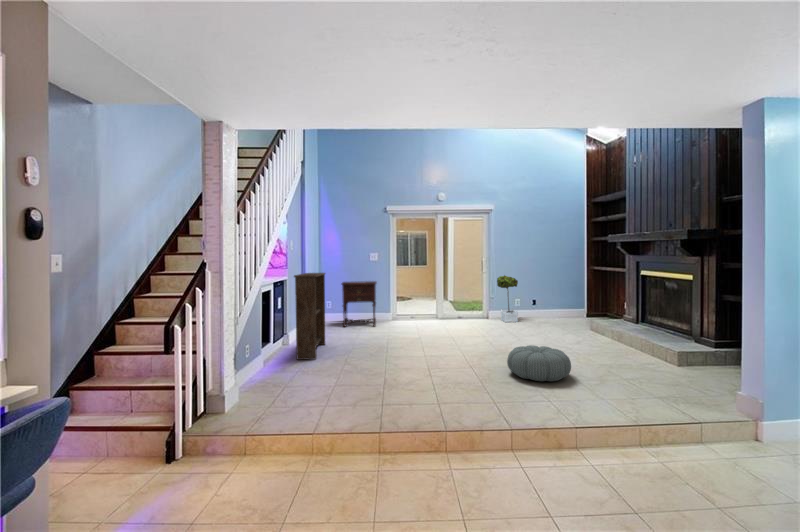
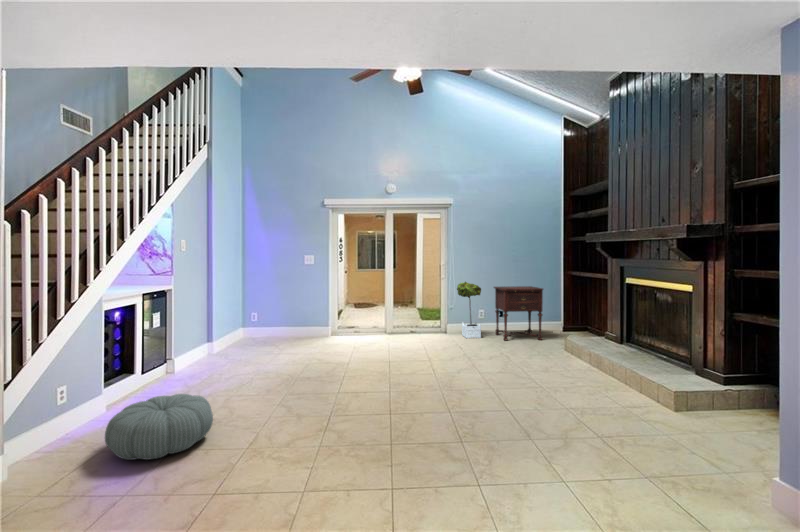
bookshelf: present [294,273,325,360] -> none [155,280,222,400]
side table: present [342,281,376,327] -> present [494,286,543,340]
pouf: present [507,345,571,381] -> present [105,394,213,460]

